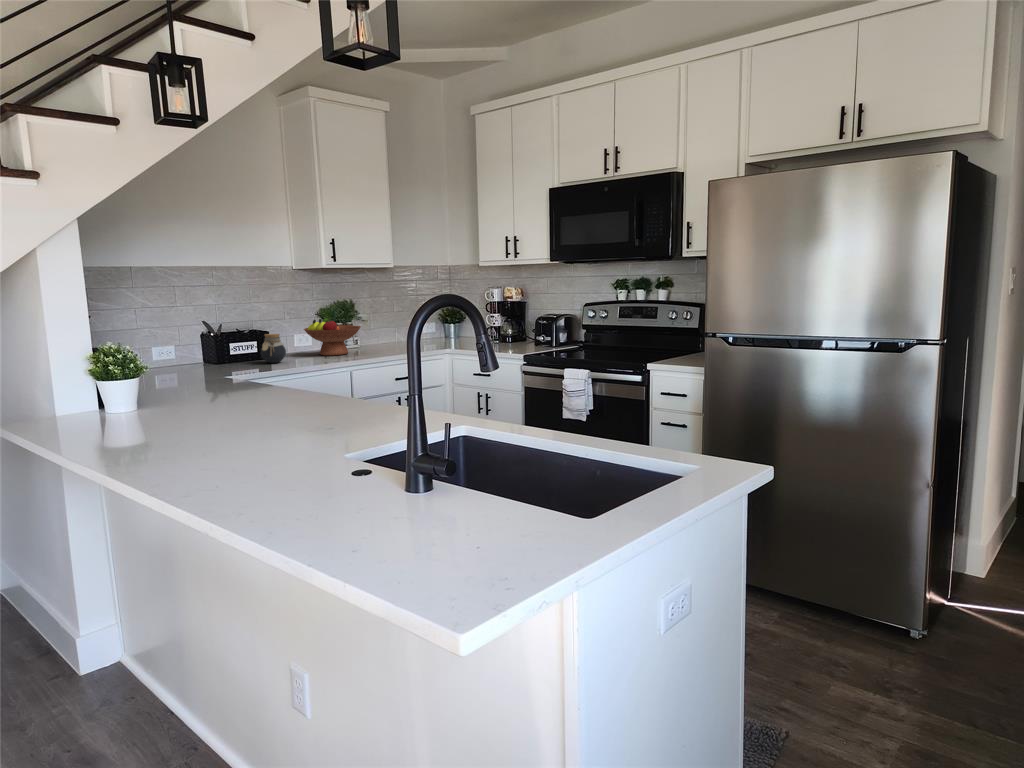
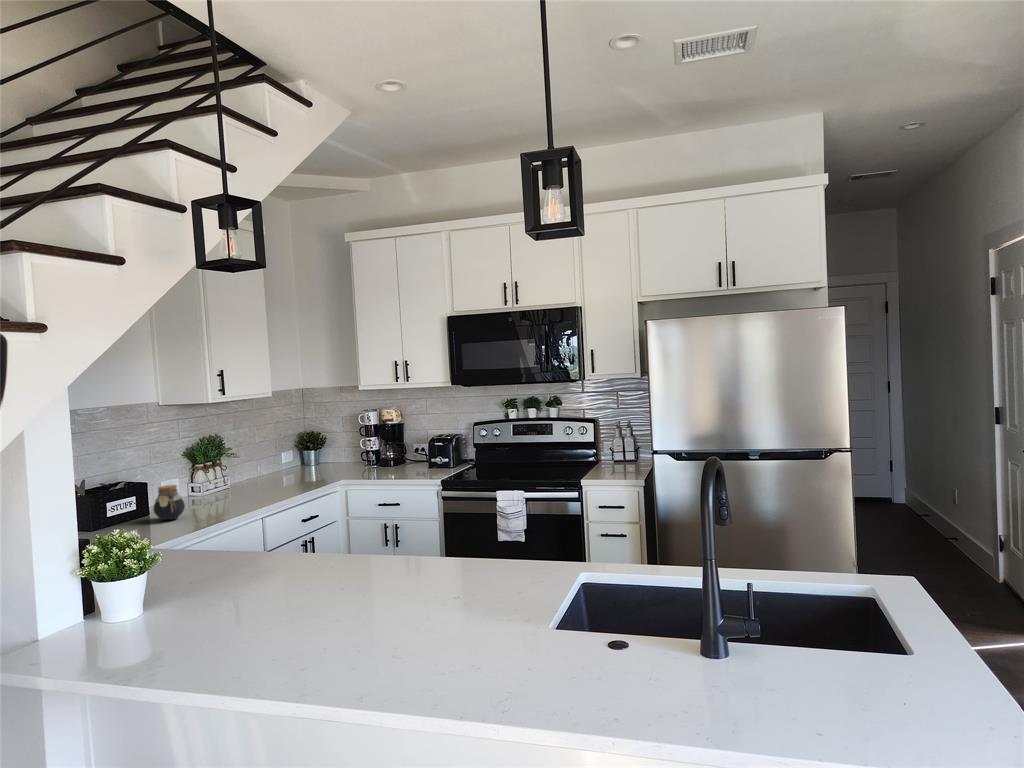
fruit bowl: present [304,318,361,356] -> none [185,460,253,503]

